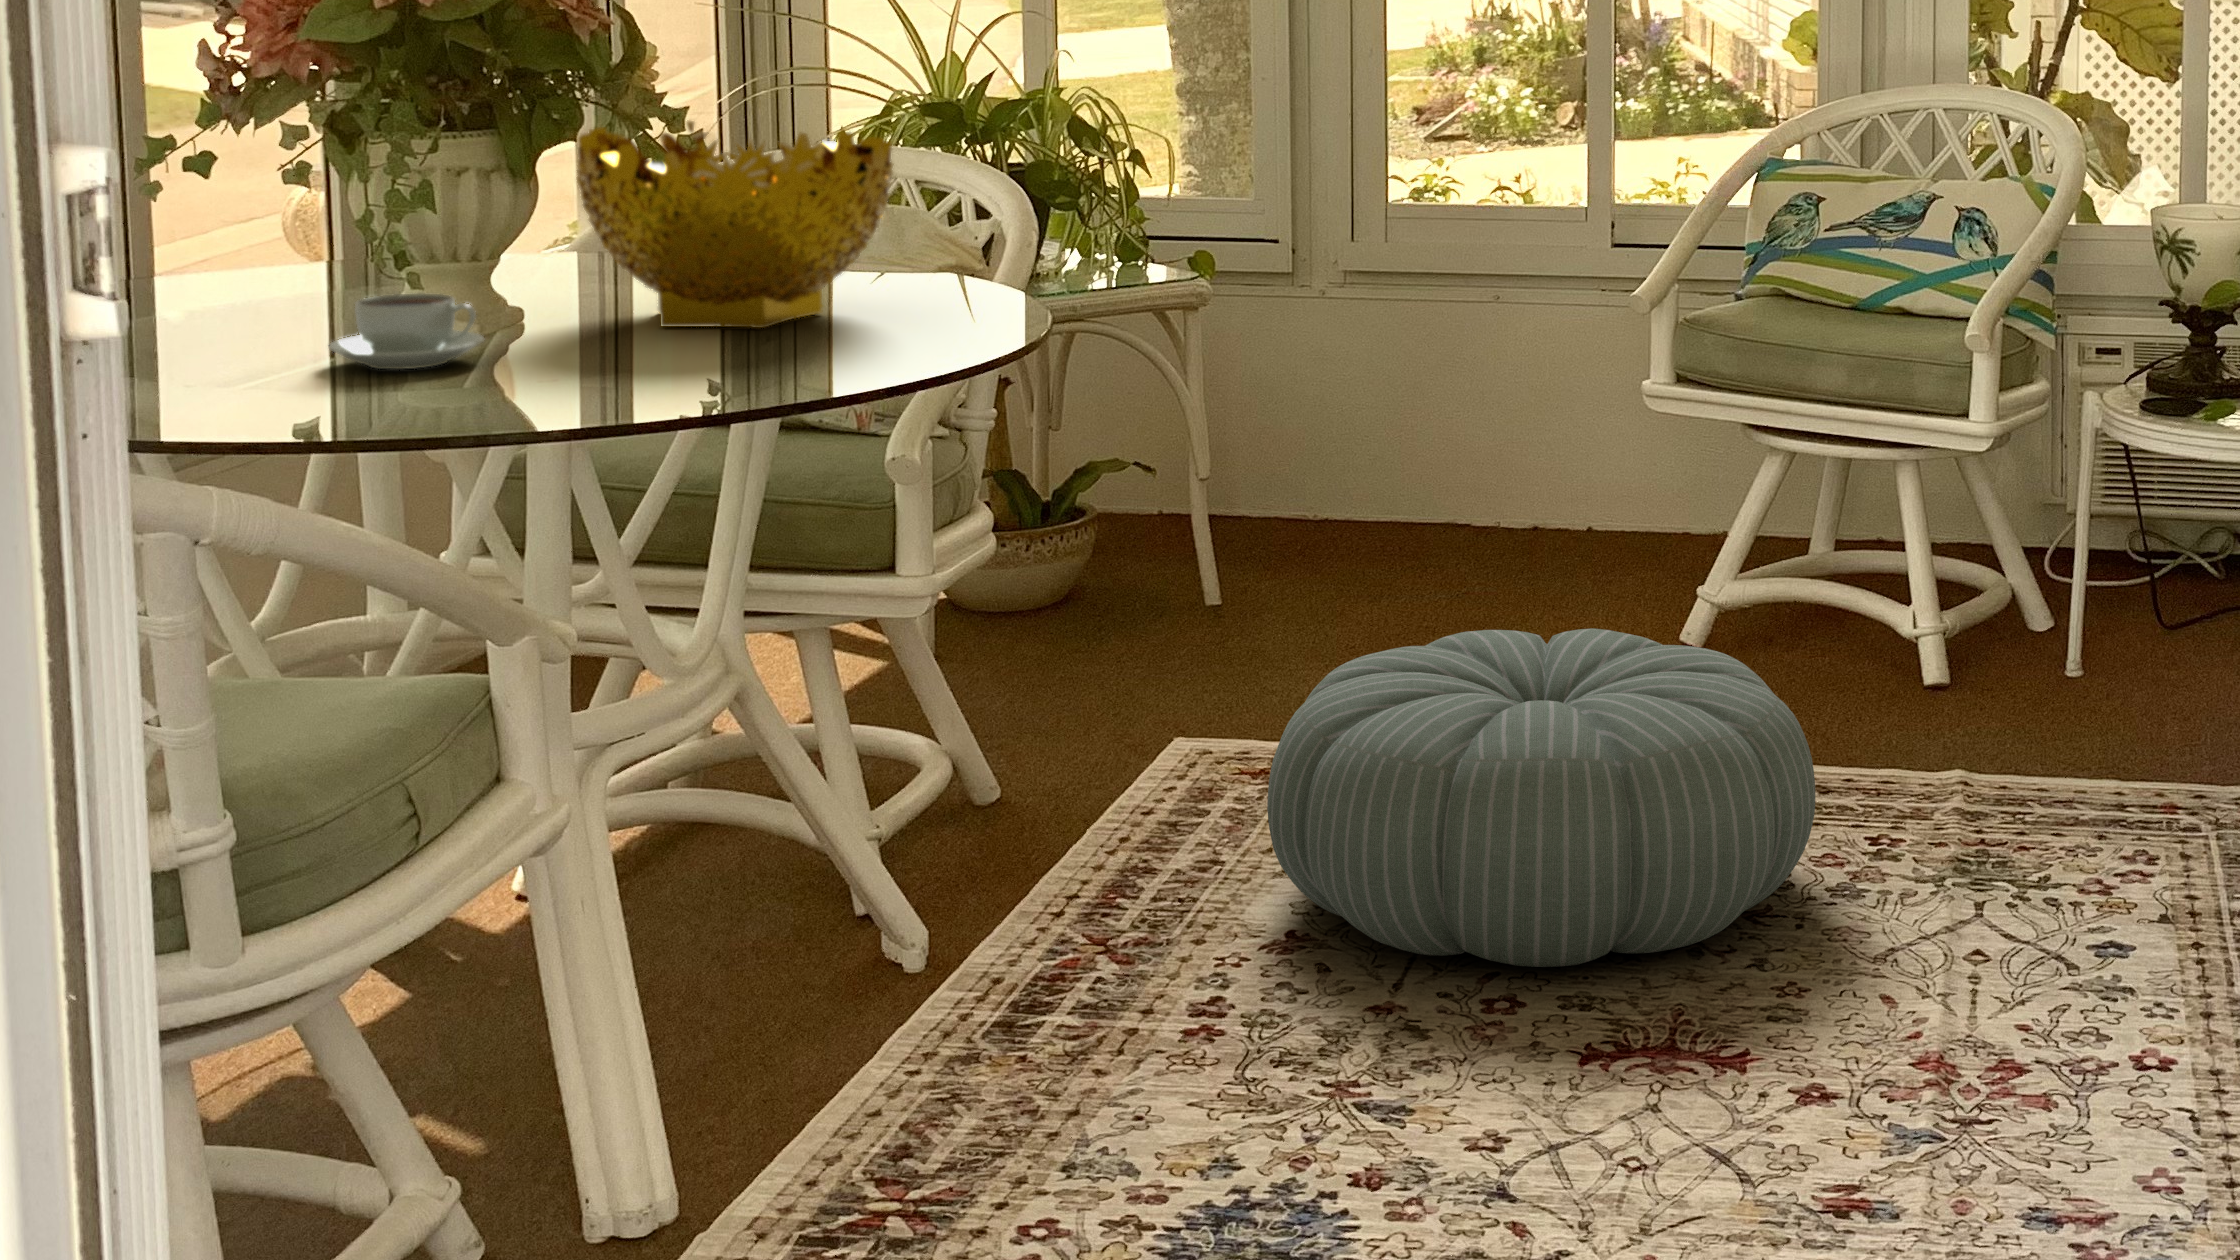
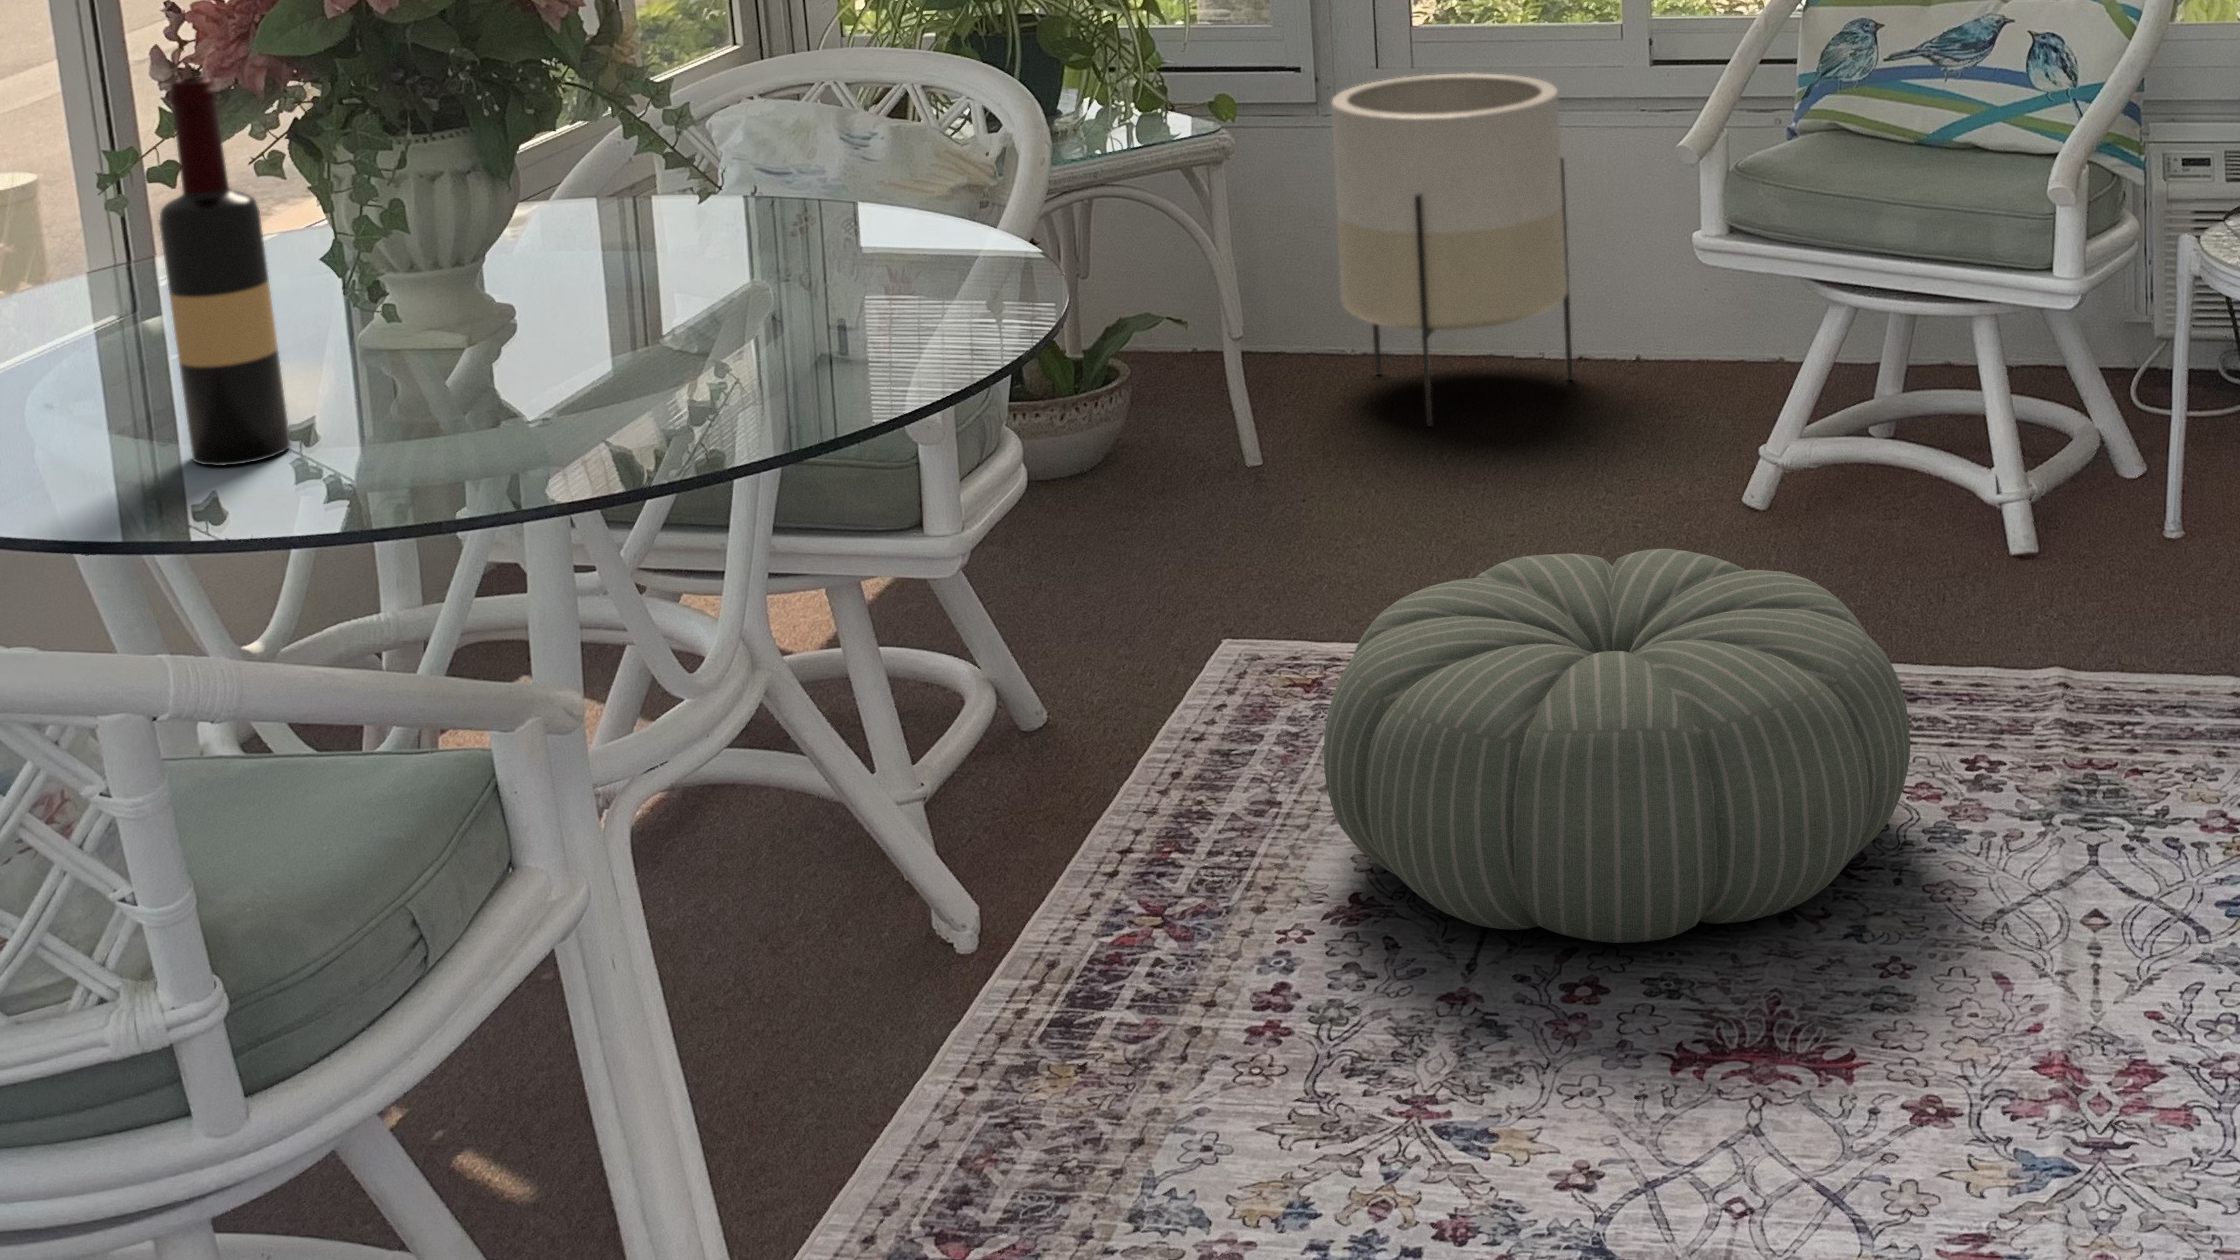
wine bottle: none [202,46,309,409] -> present [159,77,291,466]
decorative bowl: present [577,121,894,328] -> none [558,76,890,313]
planter: none [1303,247,1522,576] -> present [1331,73,1573,427]
coffee cup: present [329,293,484,369] -> none [312,305,473,394]

